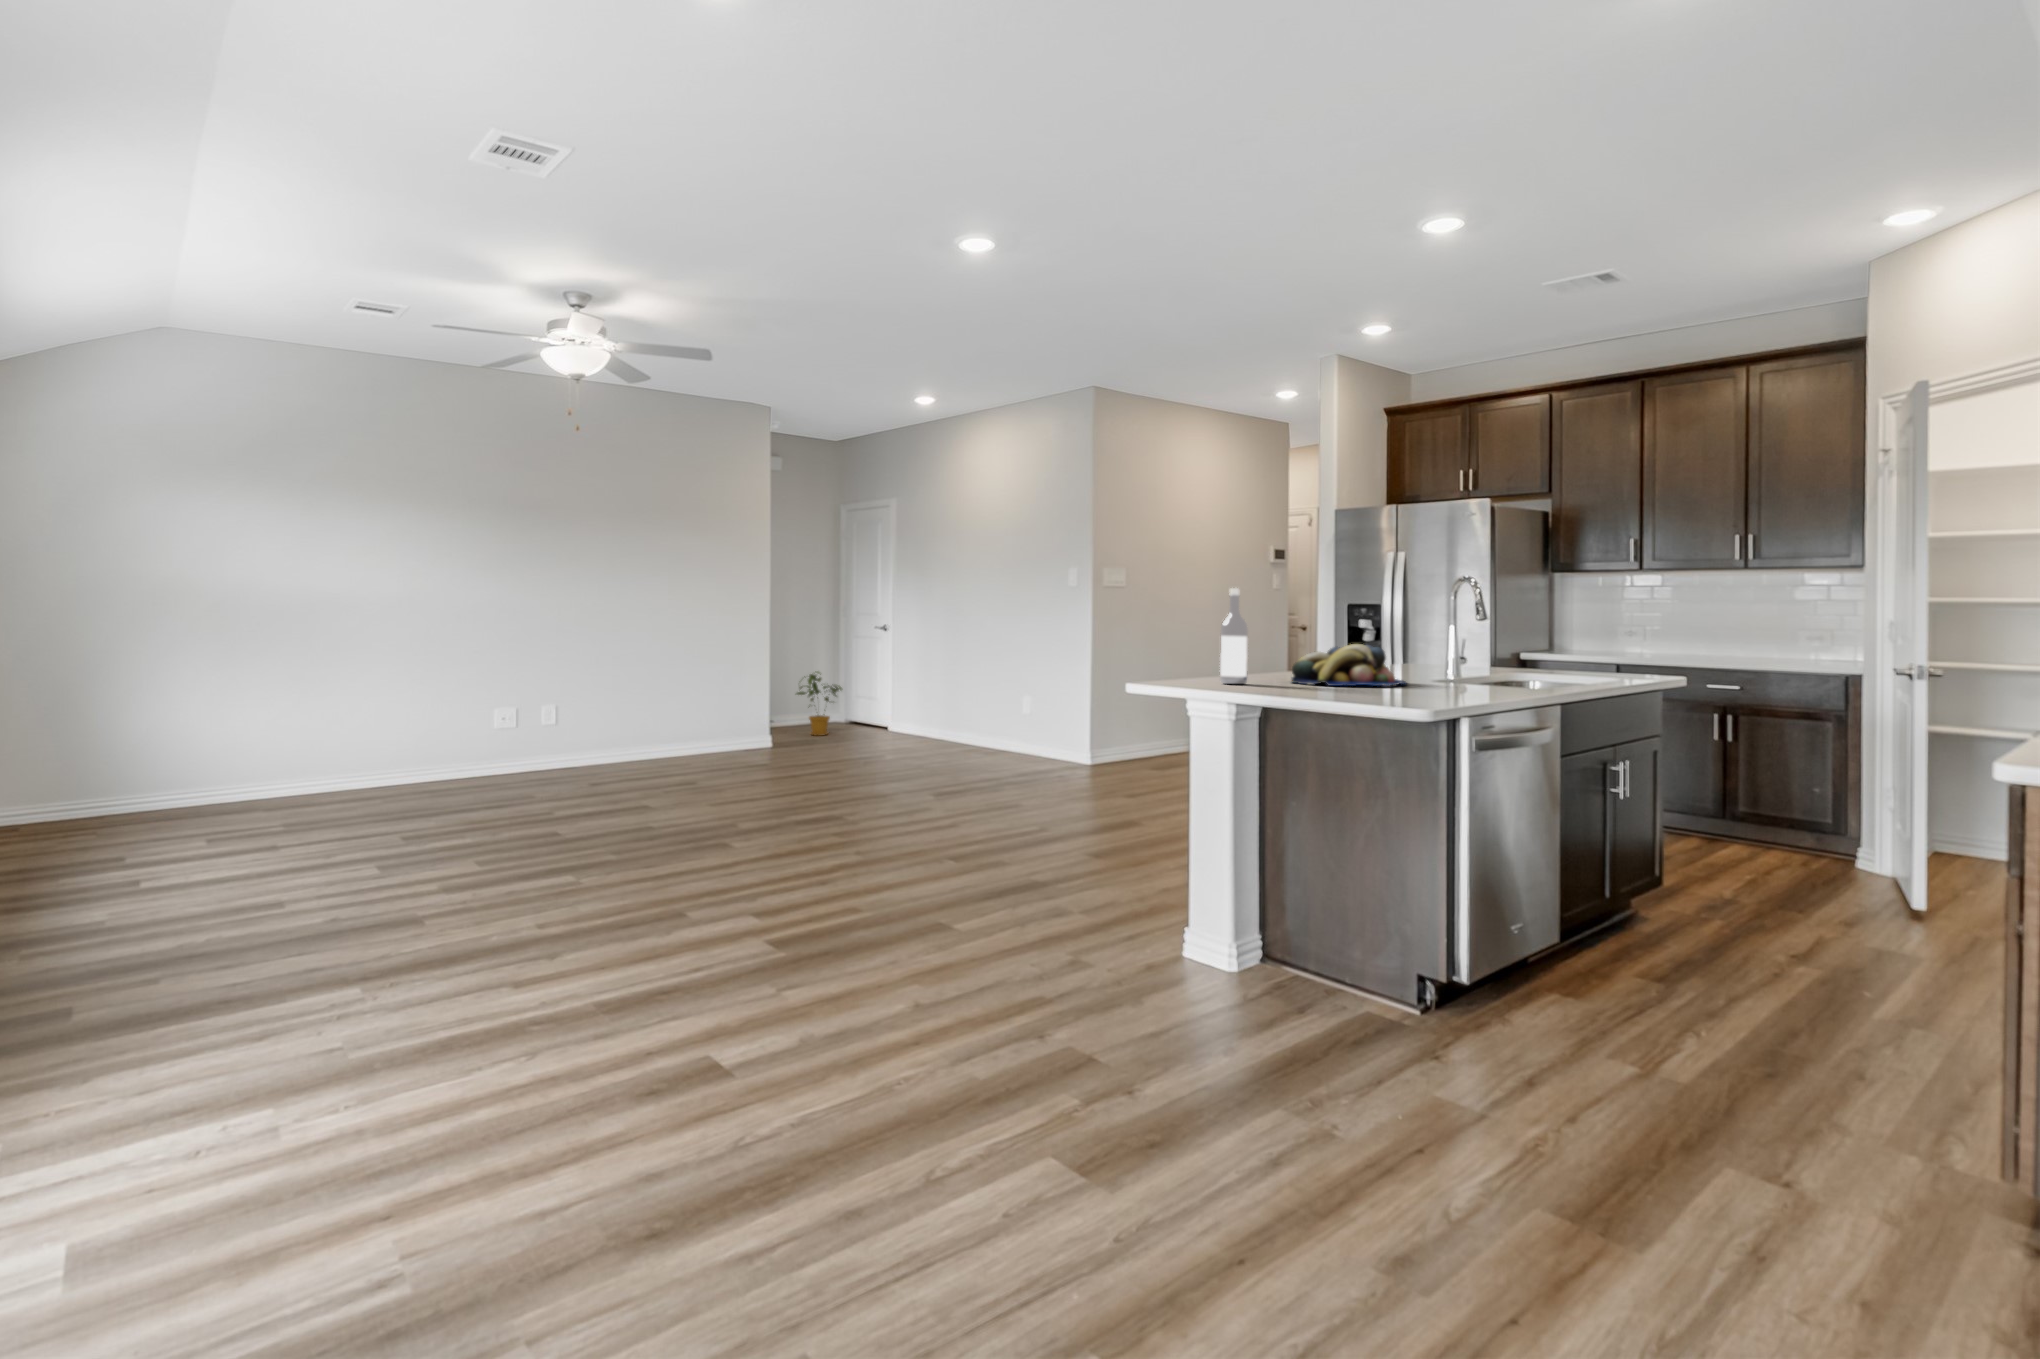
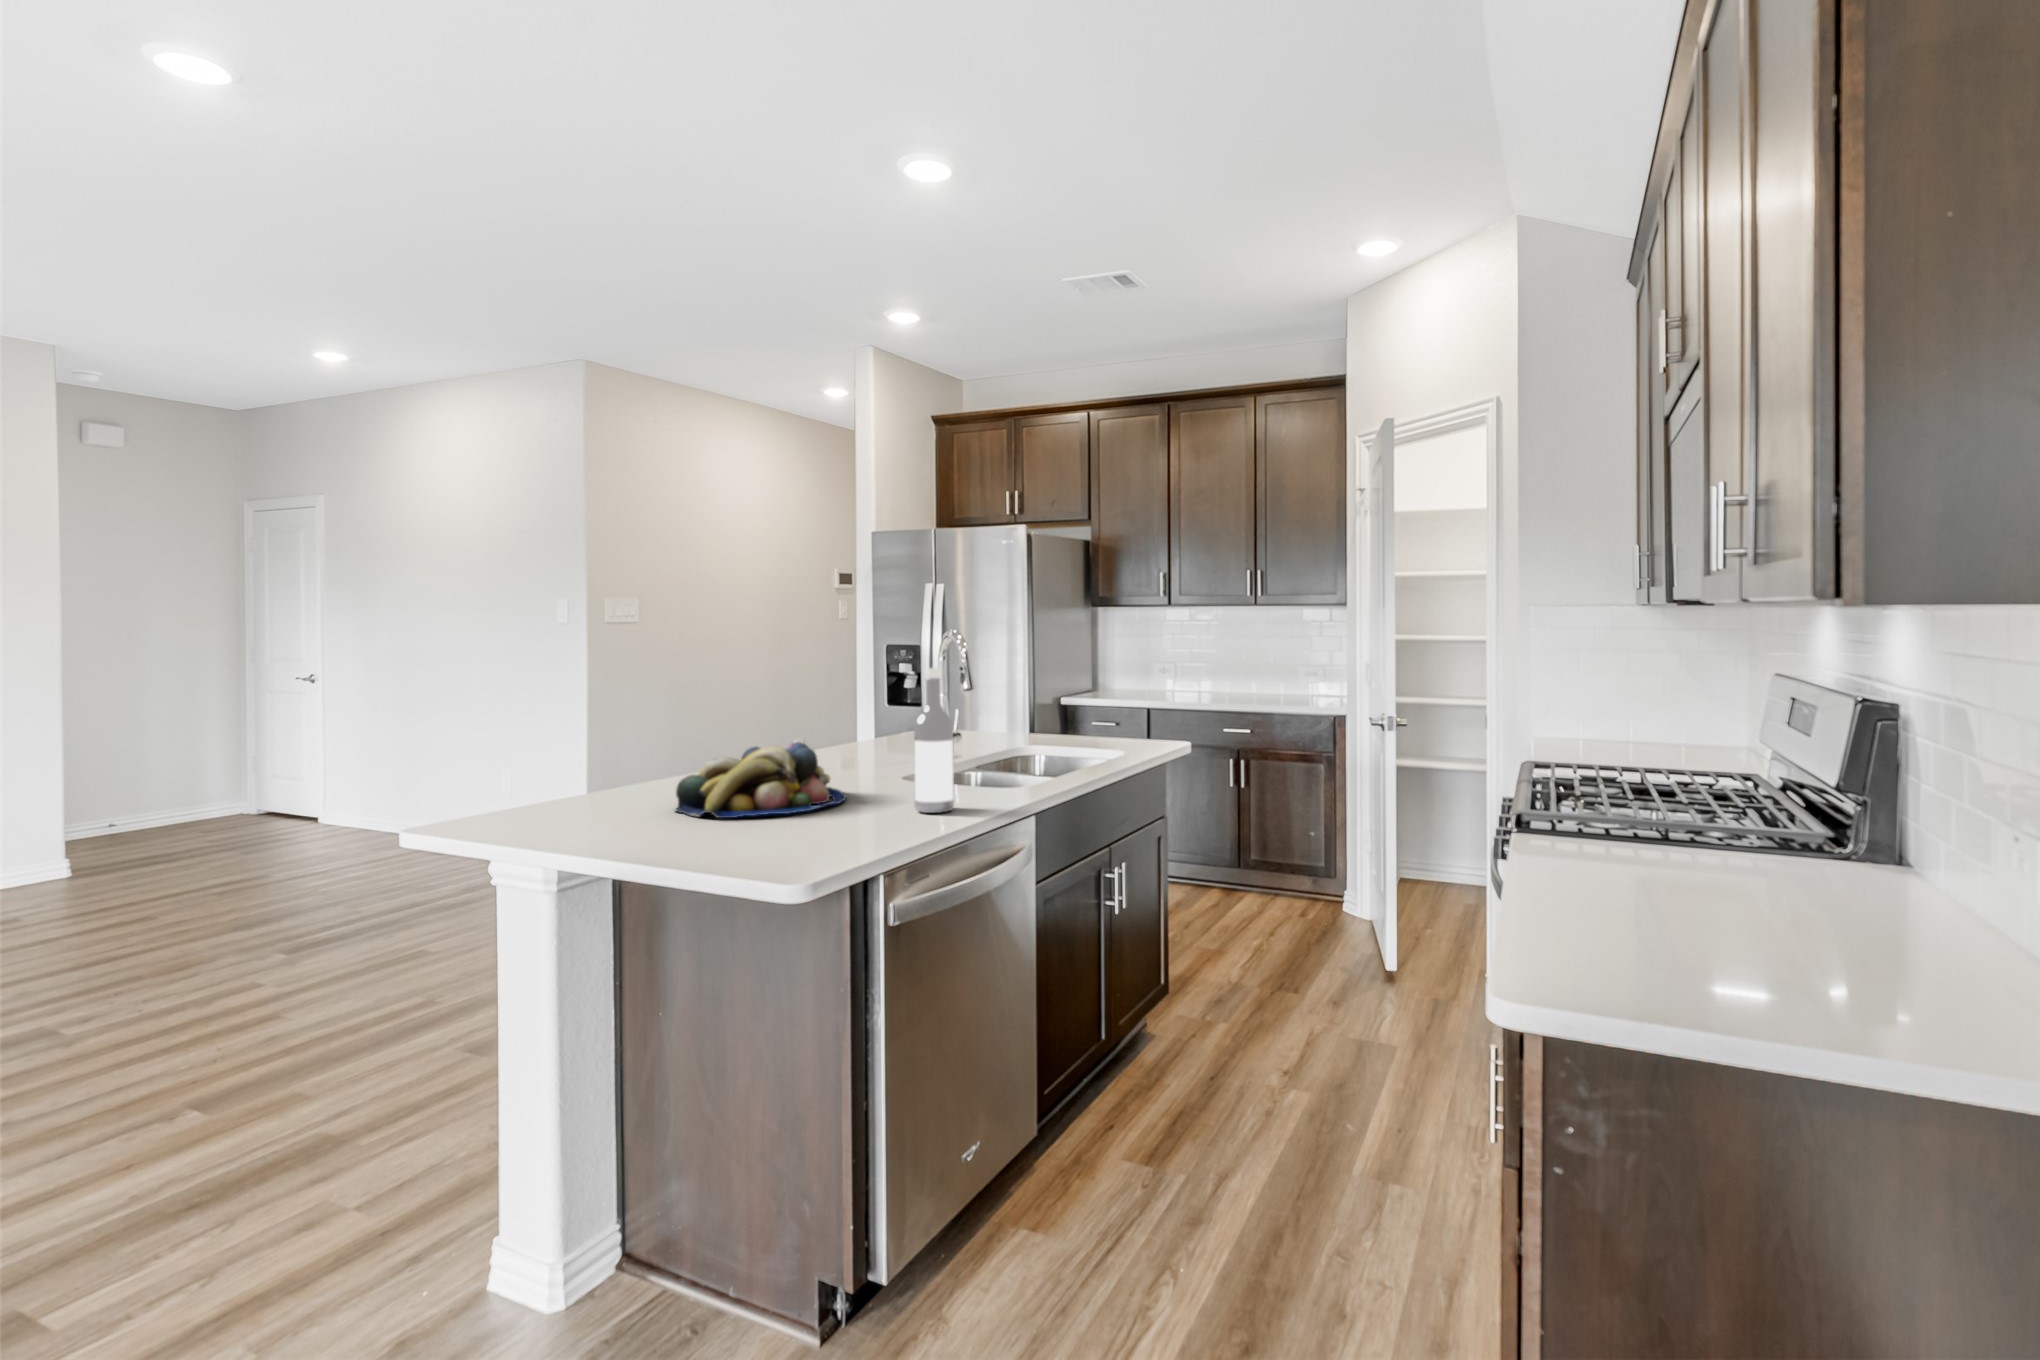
wine bottle: present [1220,588,1248,684] -> present [914,668,954,813]
house plant: present [797,672,842,736] -> none [130,739,219,834]

